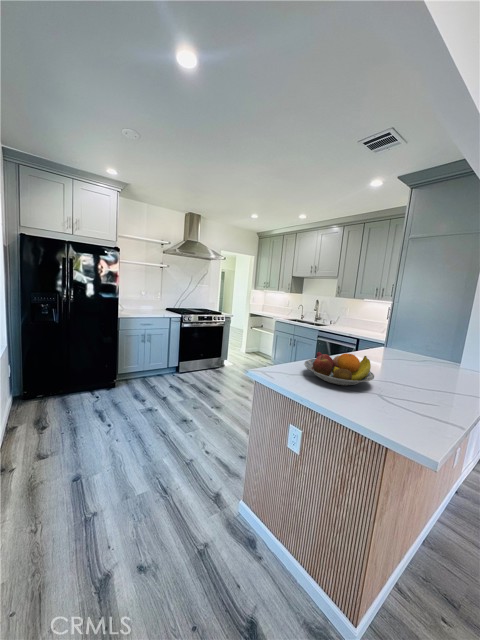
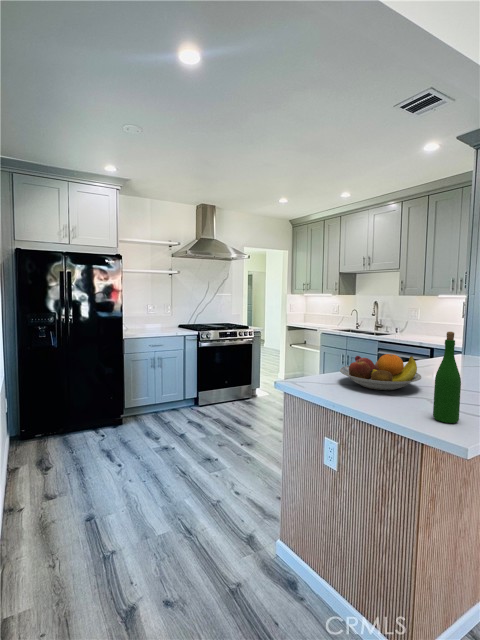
wine bottle: none [397,346,429,431] -> present [433,332,461,423]

